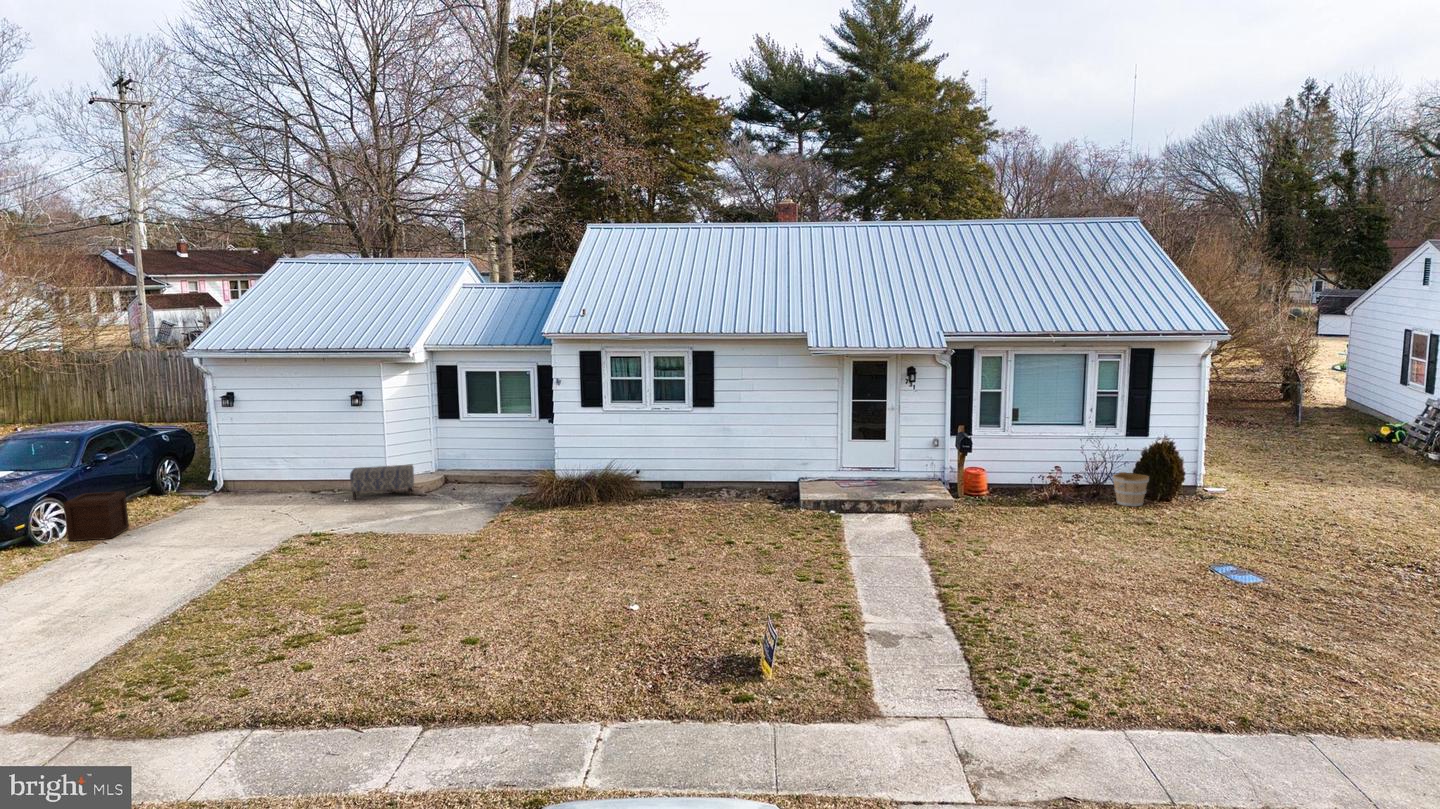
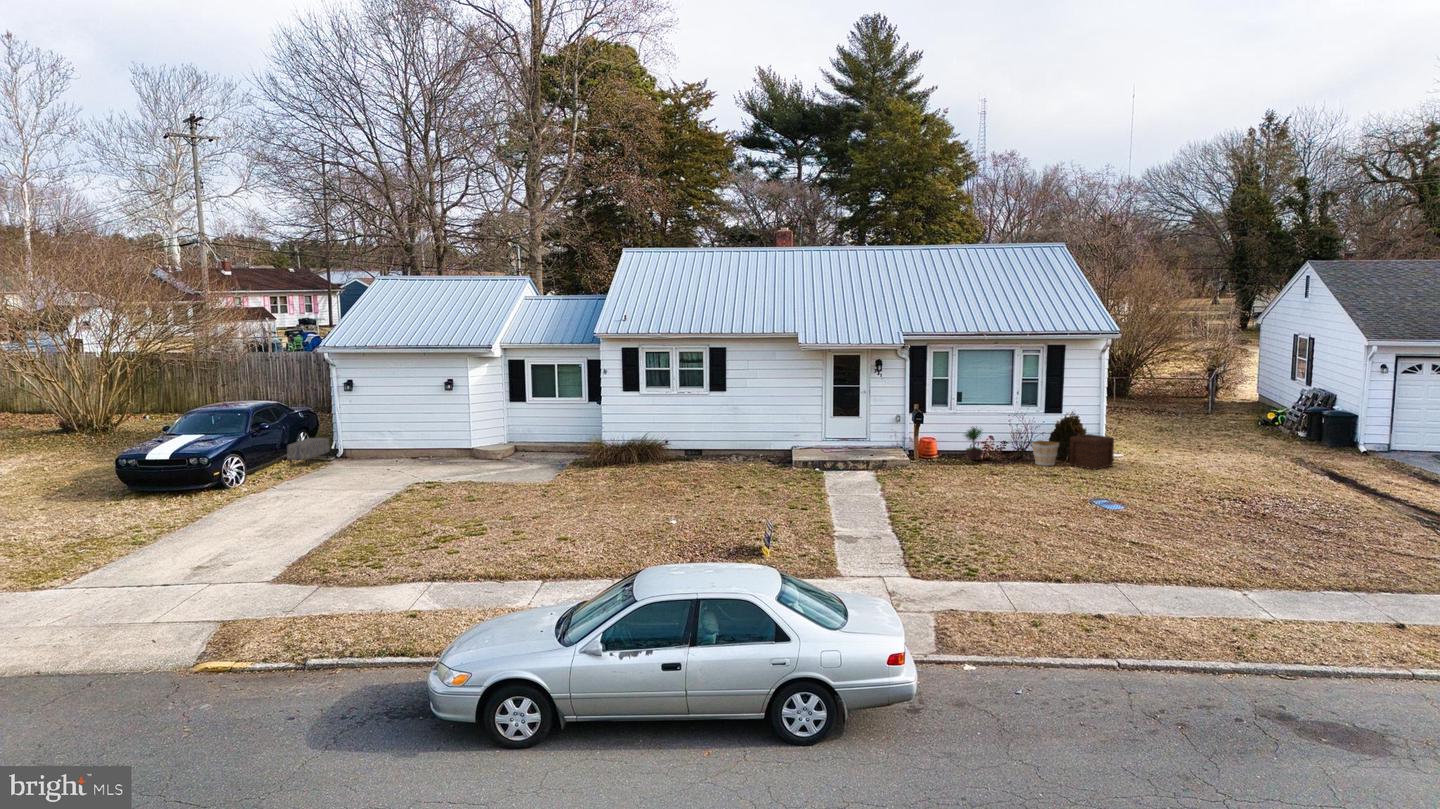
potted tree: none [1020,450,1050,497] -> present [965,427,982,460]
bench: present [350,465,414,499] -> present [287,438,330,466]
wooden crate: present [64,491,129,541] -> present [1069,434,1114,470]

